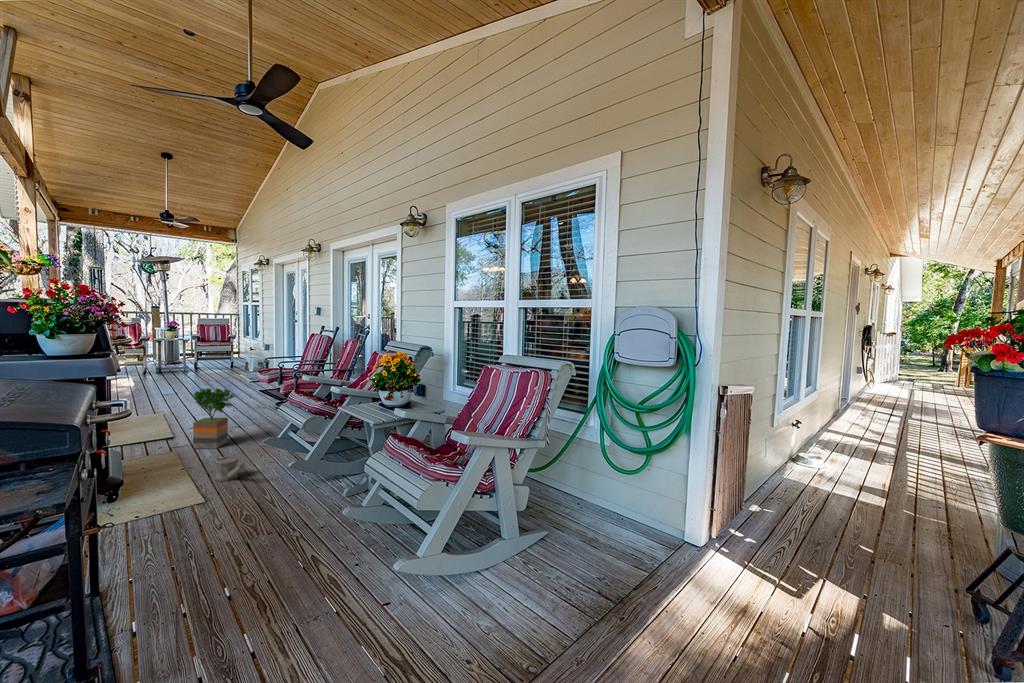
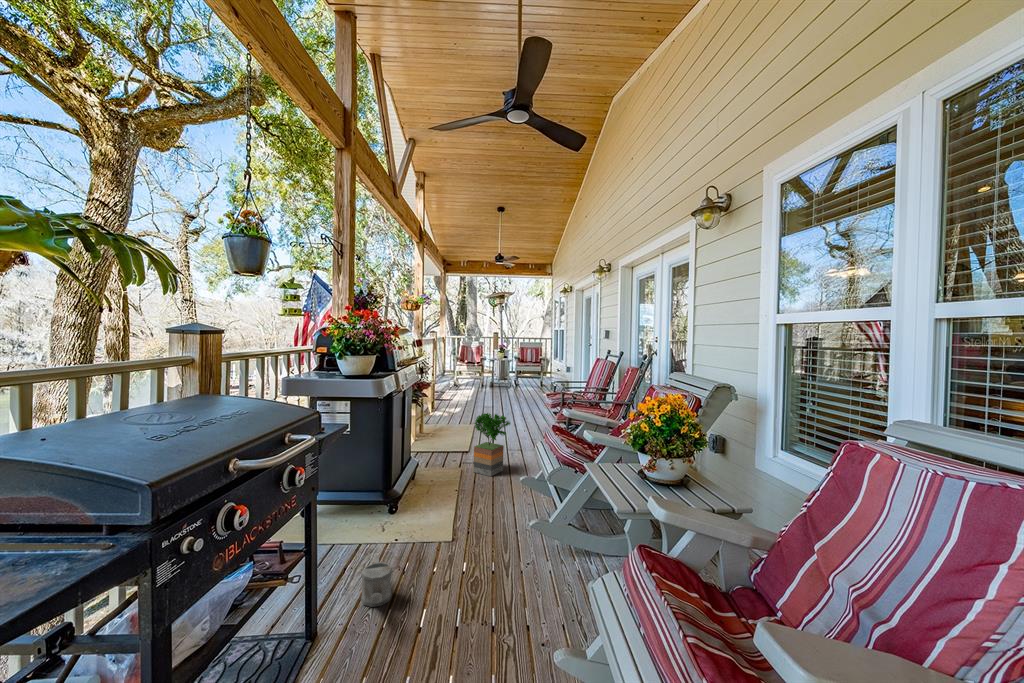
watering can: present [215,456,245,481] -> present [361,556,393,607]

